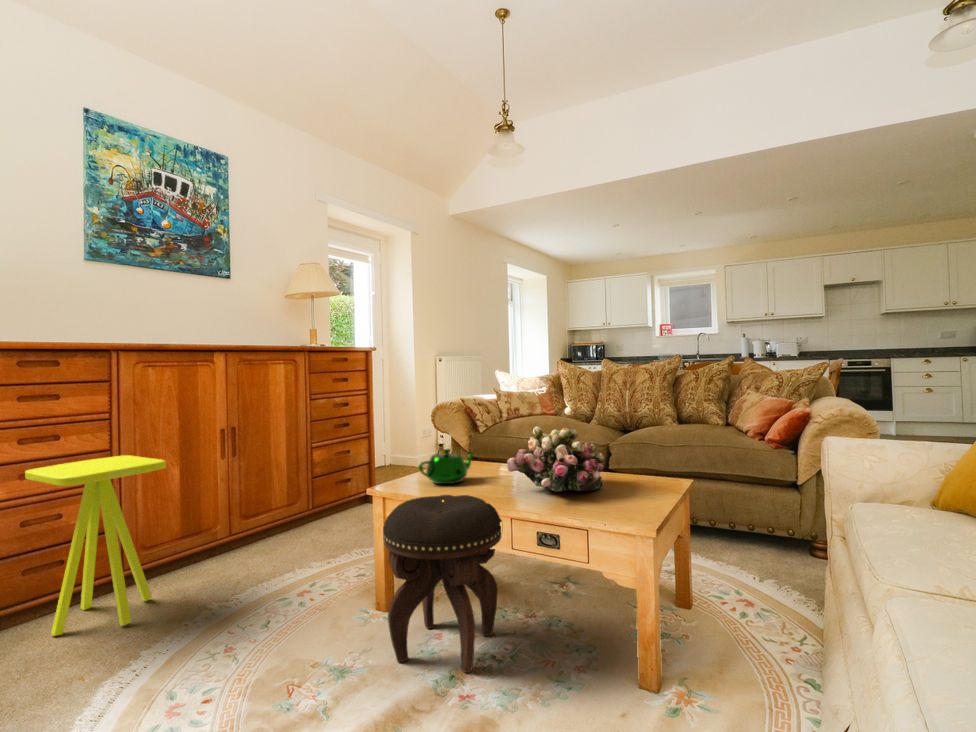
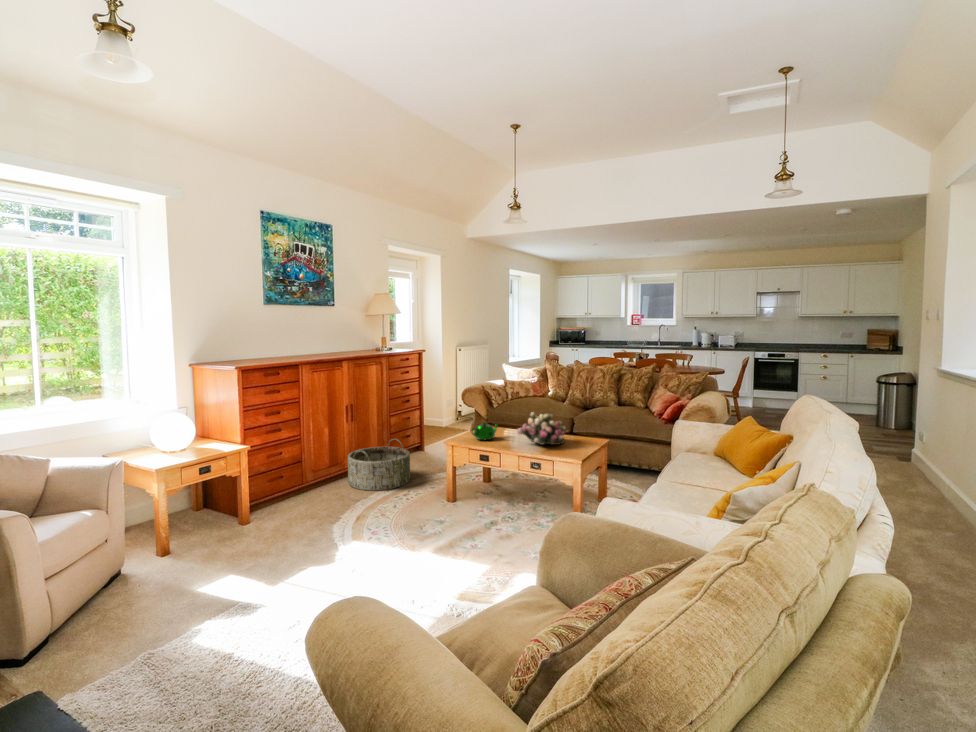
side table: present [25,455,166,636] -> none [273,422,338,510]
basket: none [214,484,330,581] -> present [348,439,410,491]
footstool: present [383,495,502,673] -> none [459,445,515,523]

